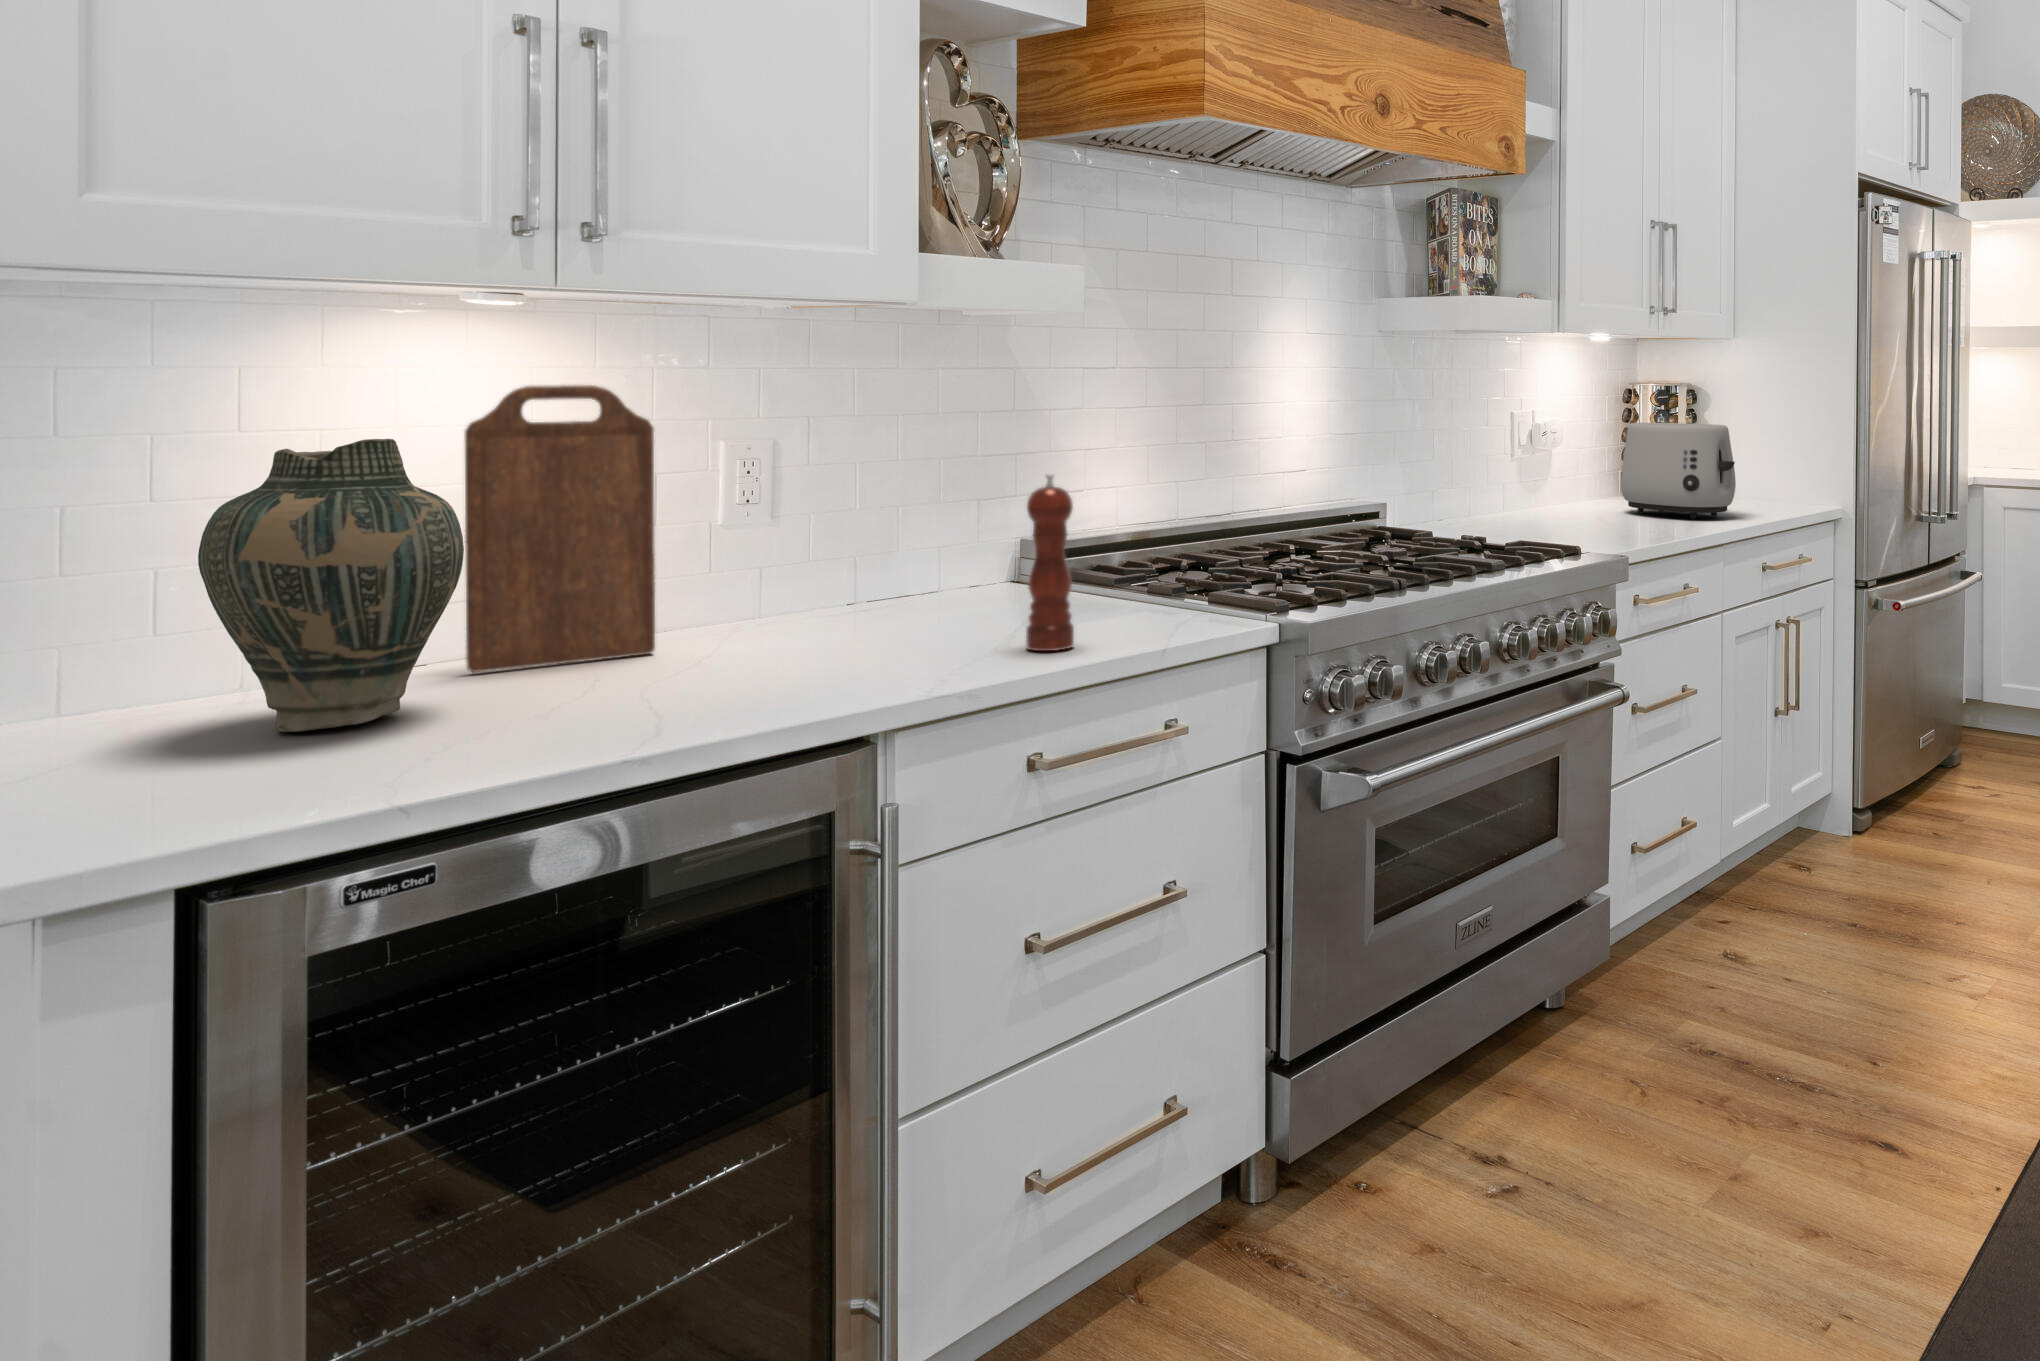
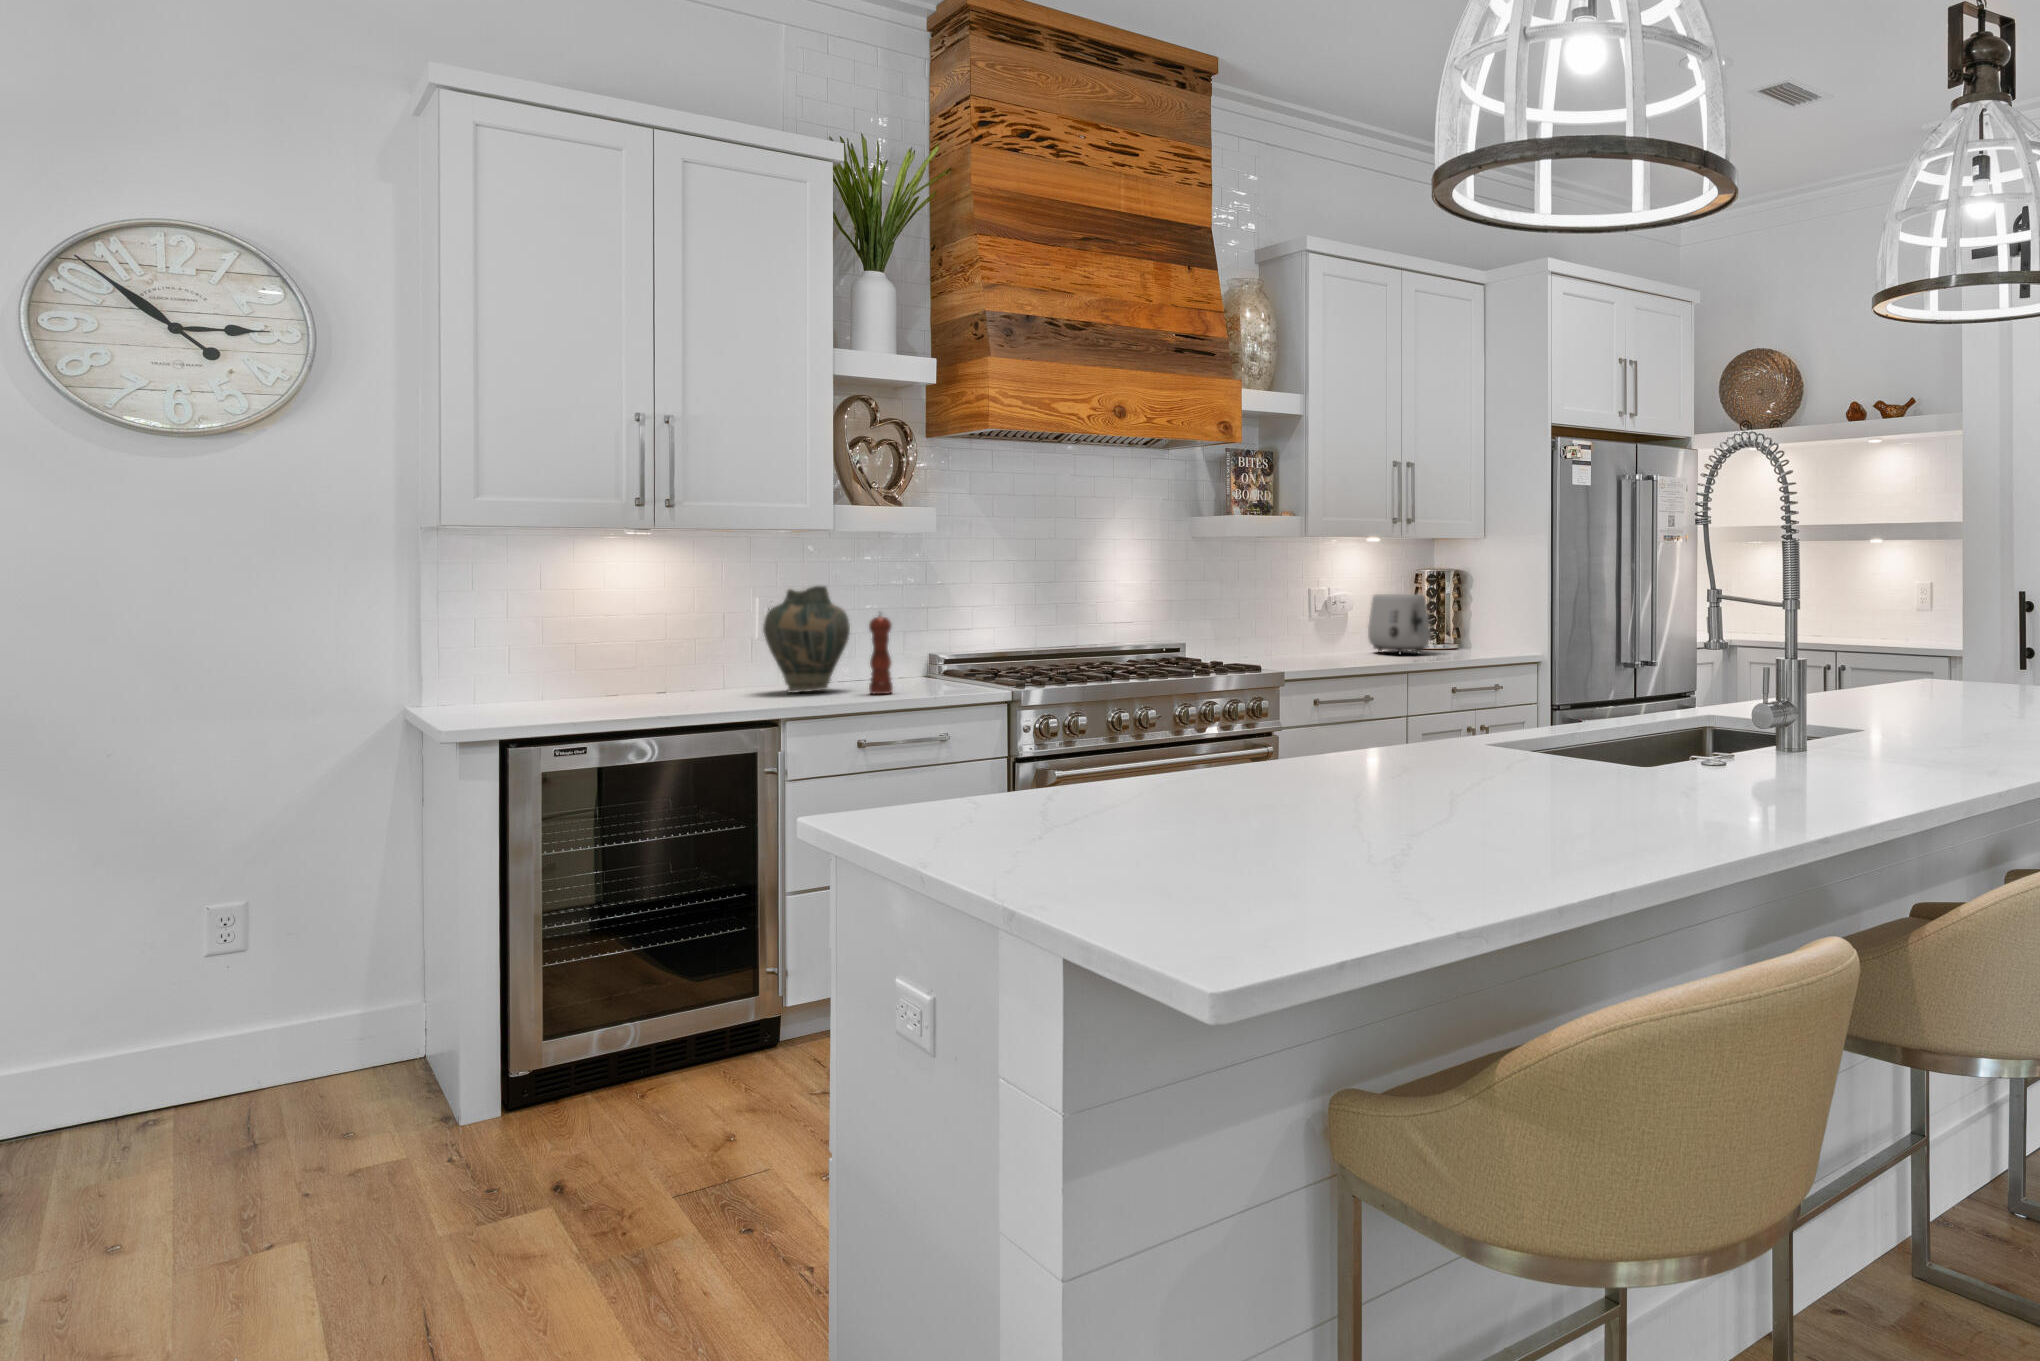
cutting board: present [465,385,655,673] -> none [627,569,712,696]
vase: present [198,439,464,732] -> present [763,586,850,693]

